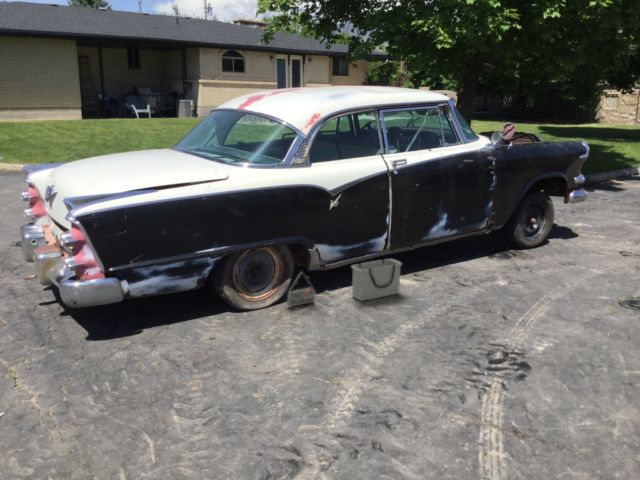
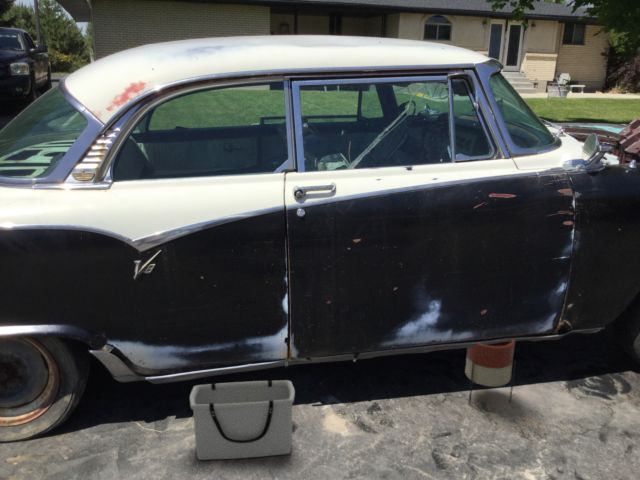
planter: none [449,231,474,269] -> present [465,339,516,404]
bag: present [287,273,316,306] -> none [61,386,121,444]

